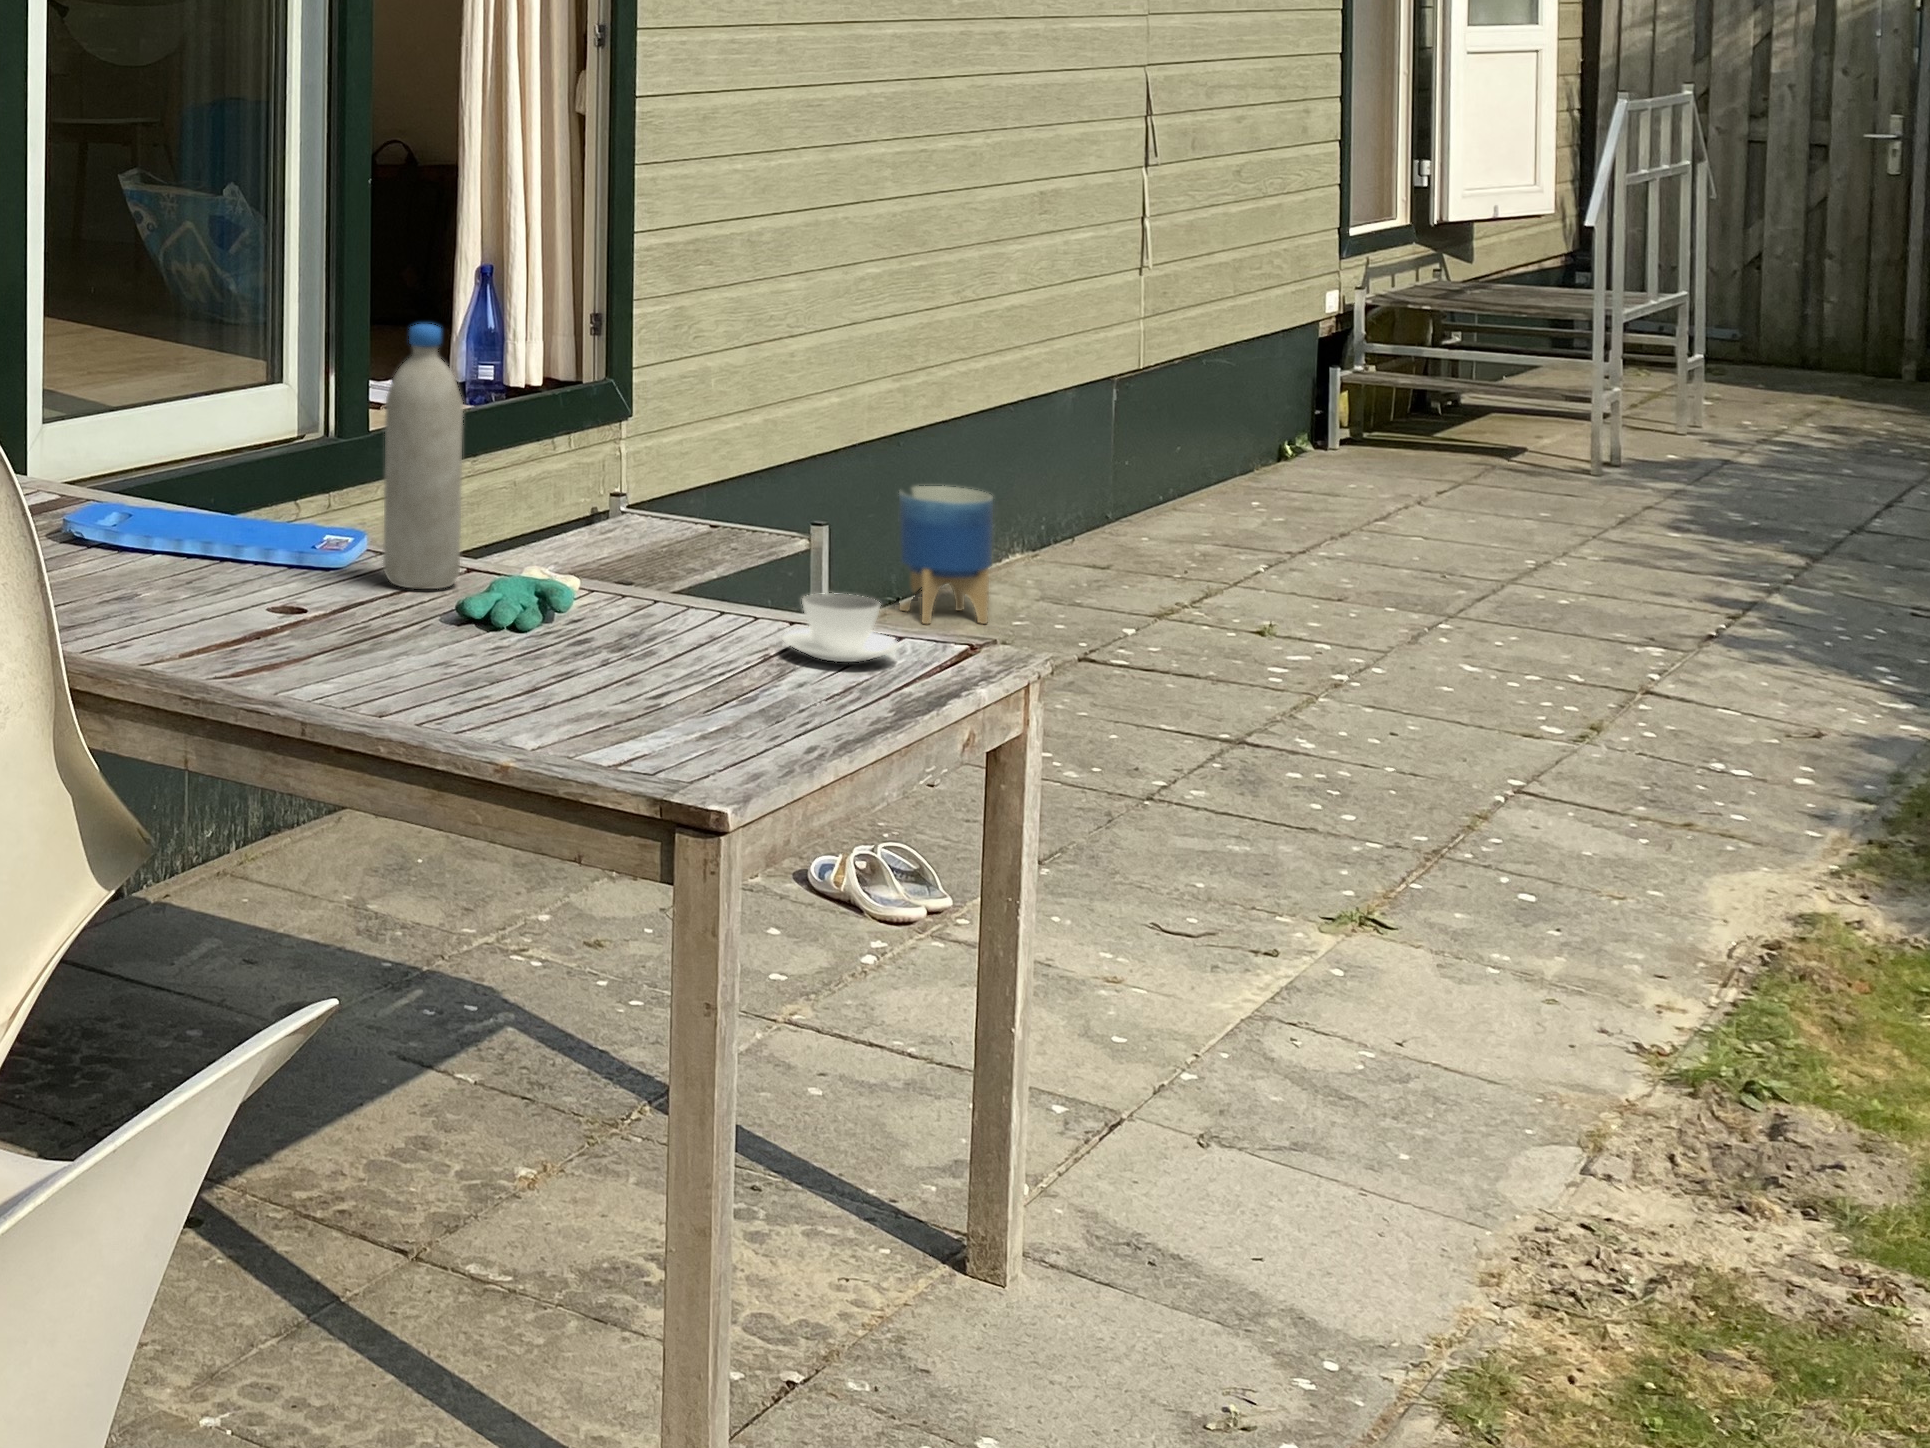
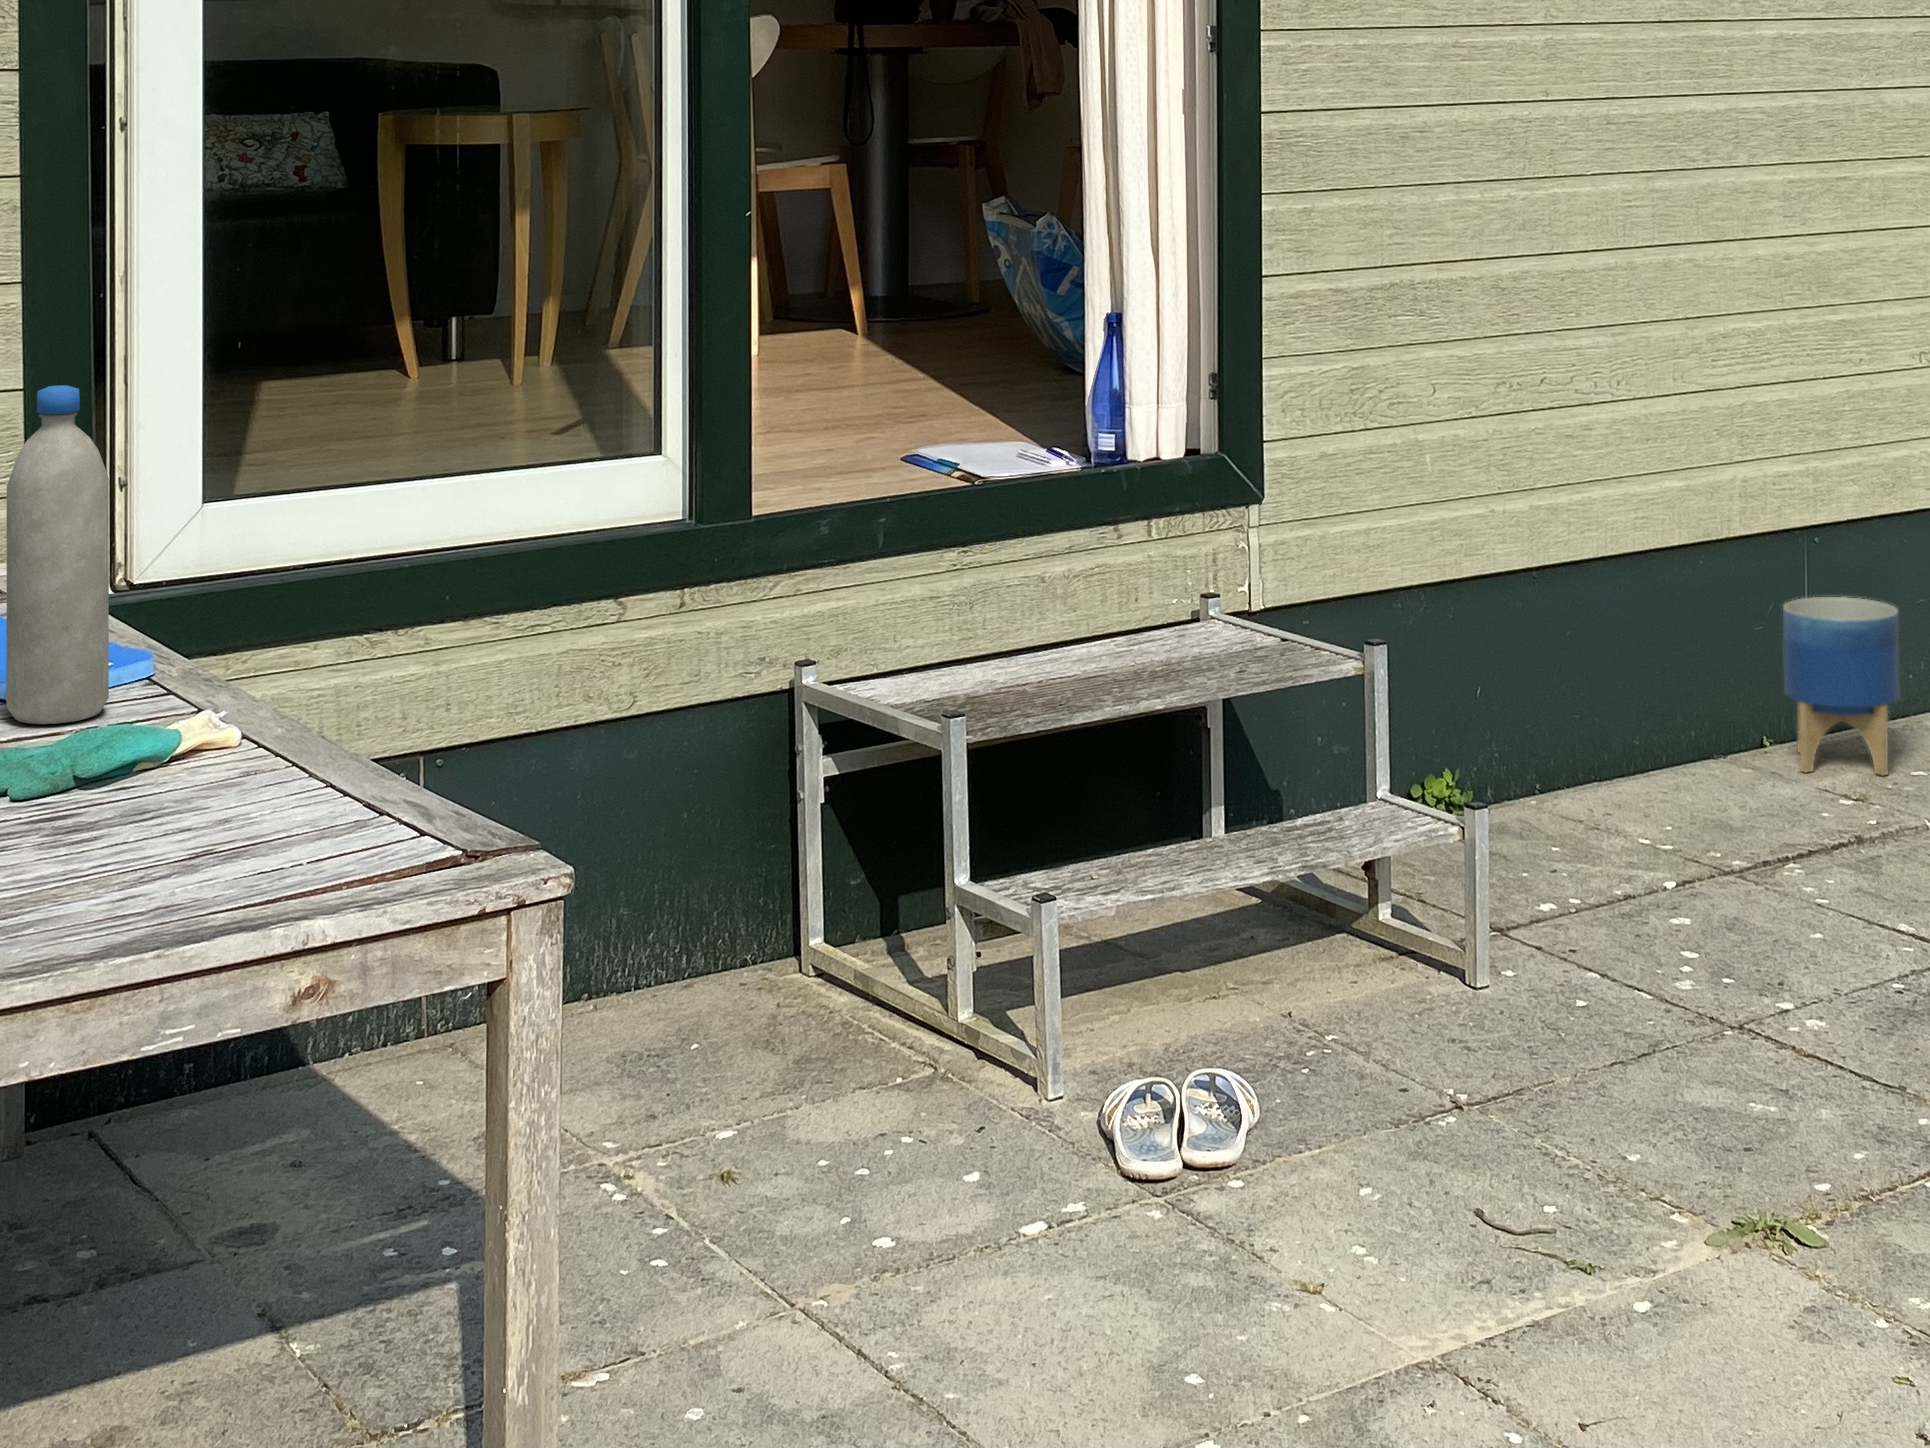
cup: present [782,593,898,662] -> none [178,758,338,856]

